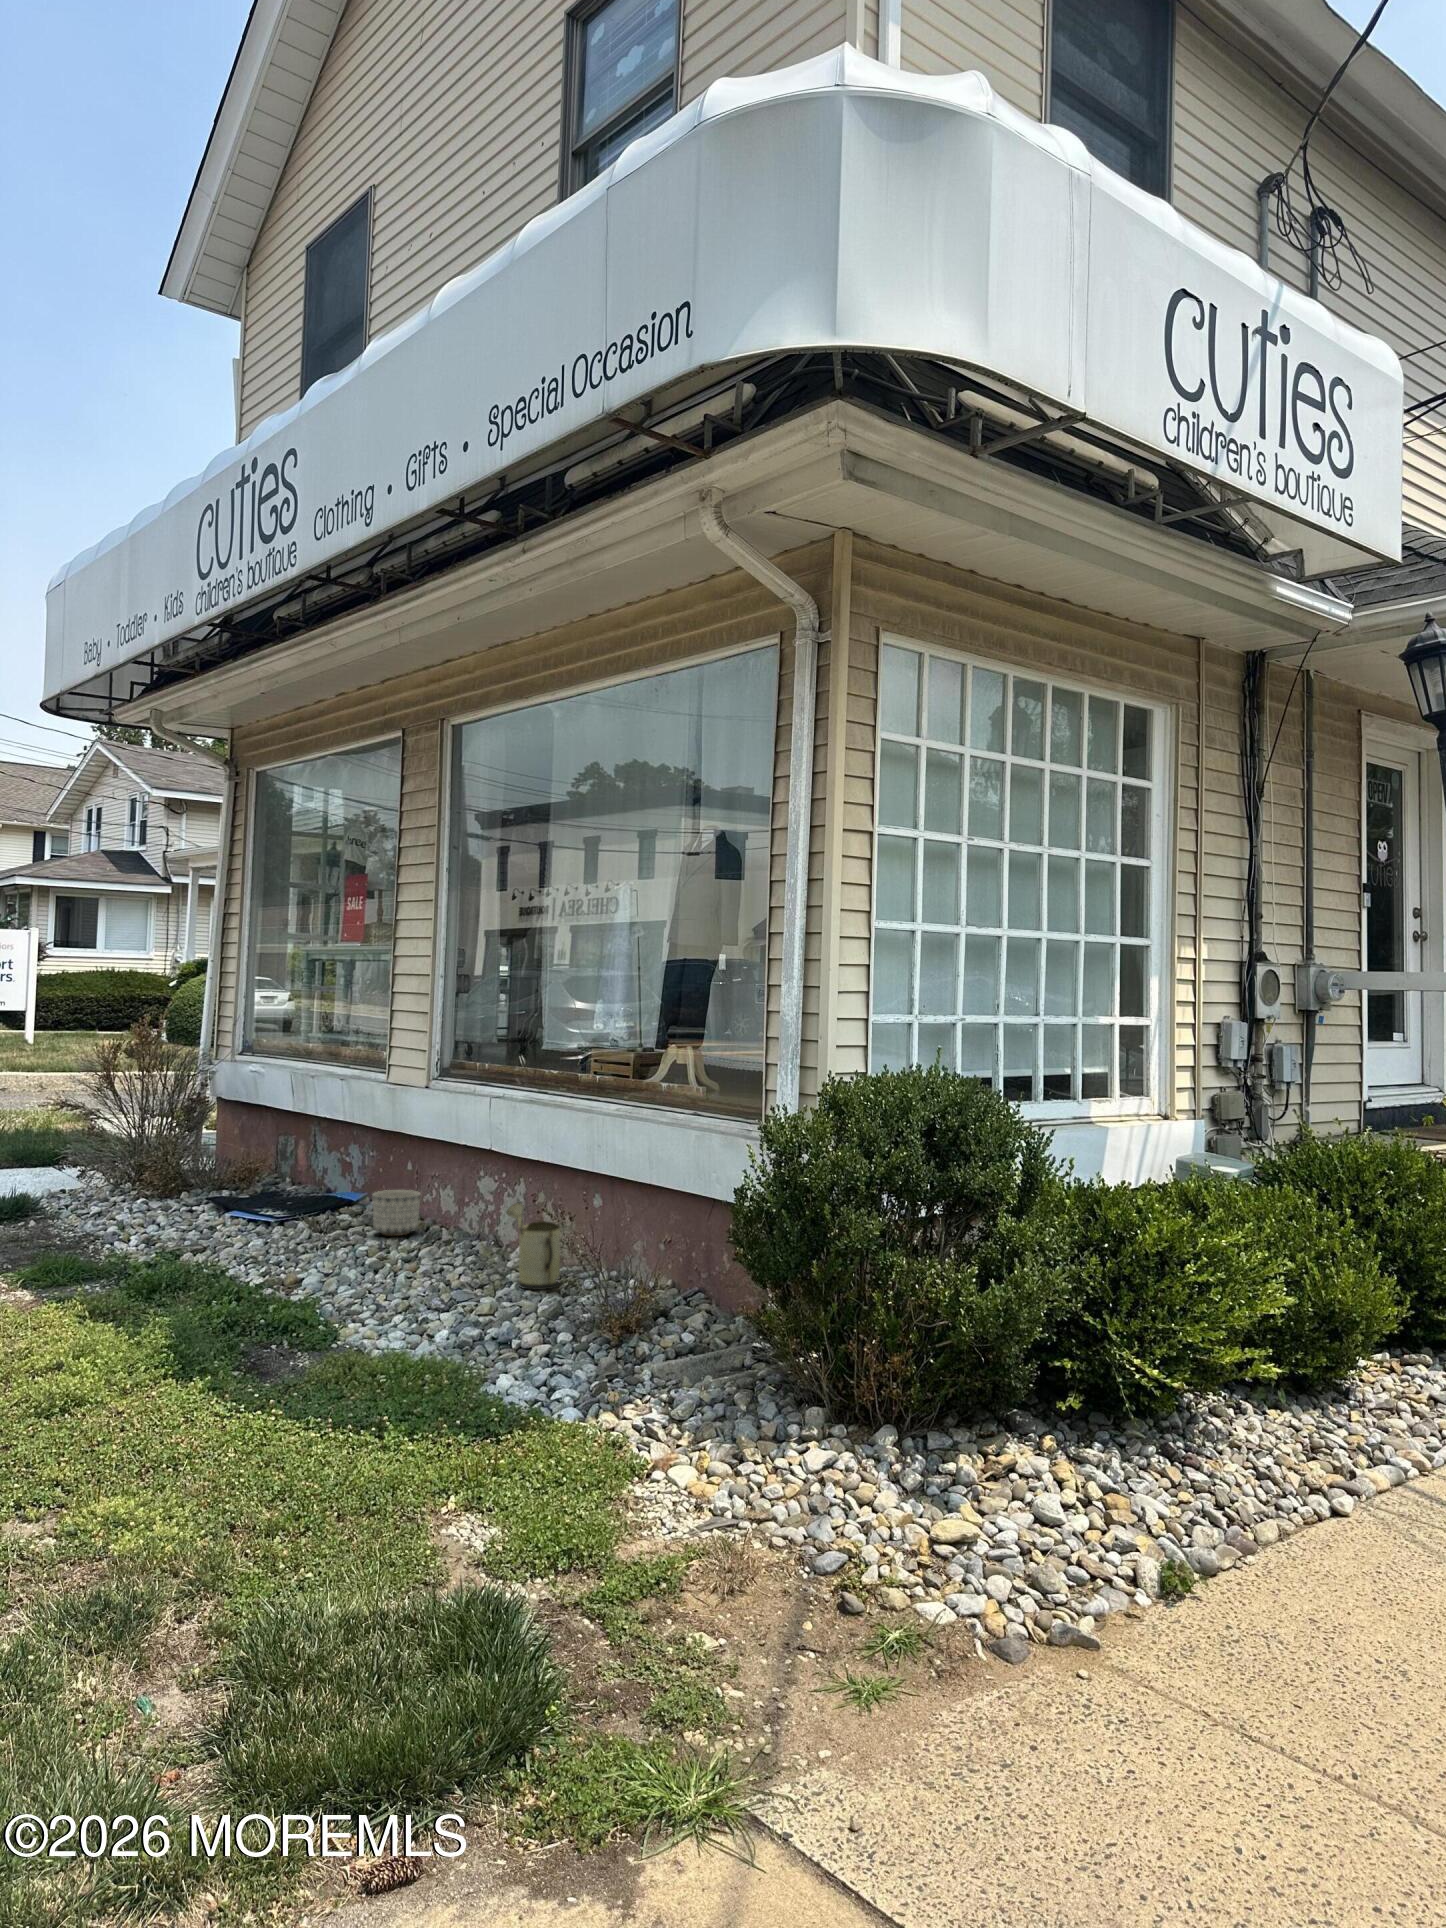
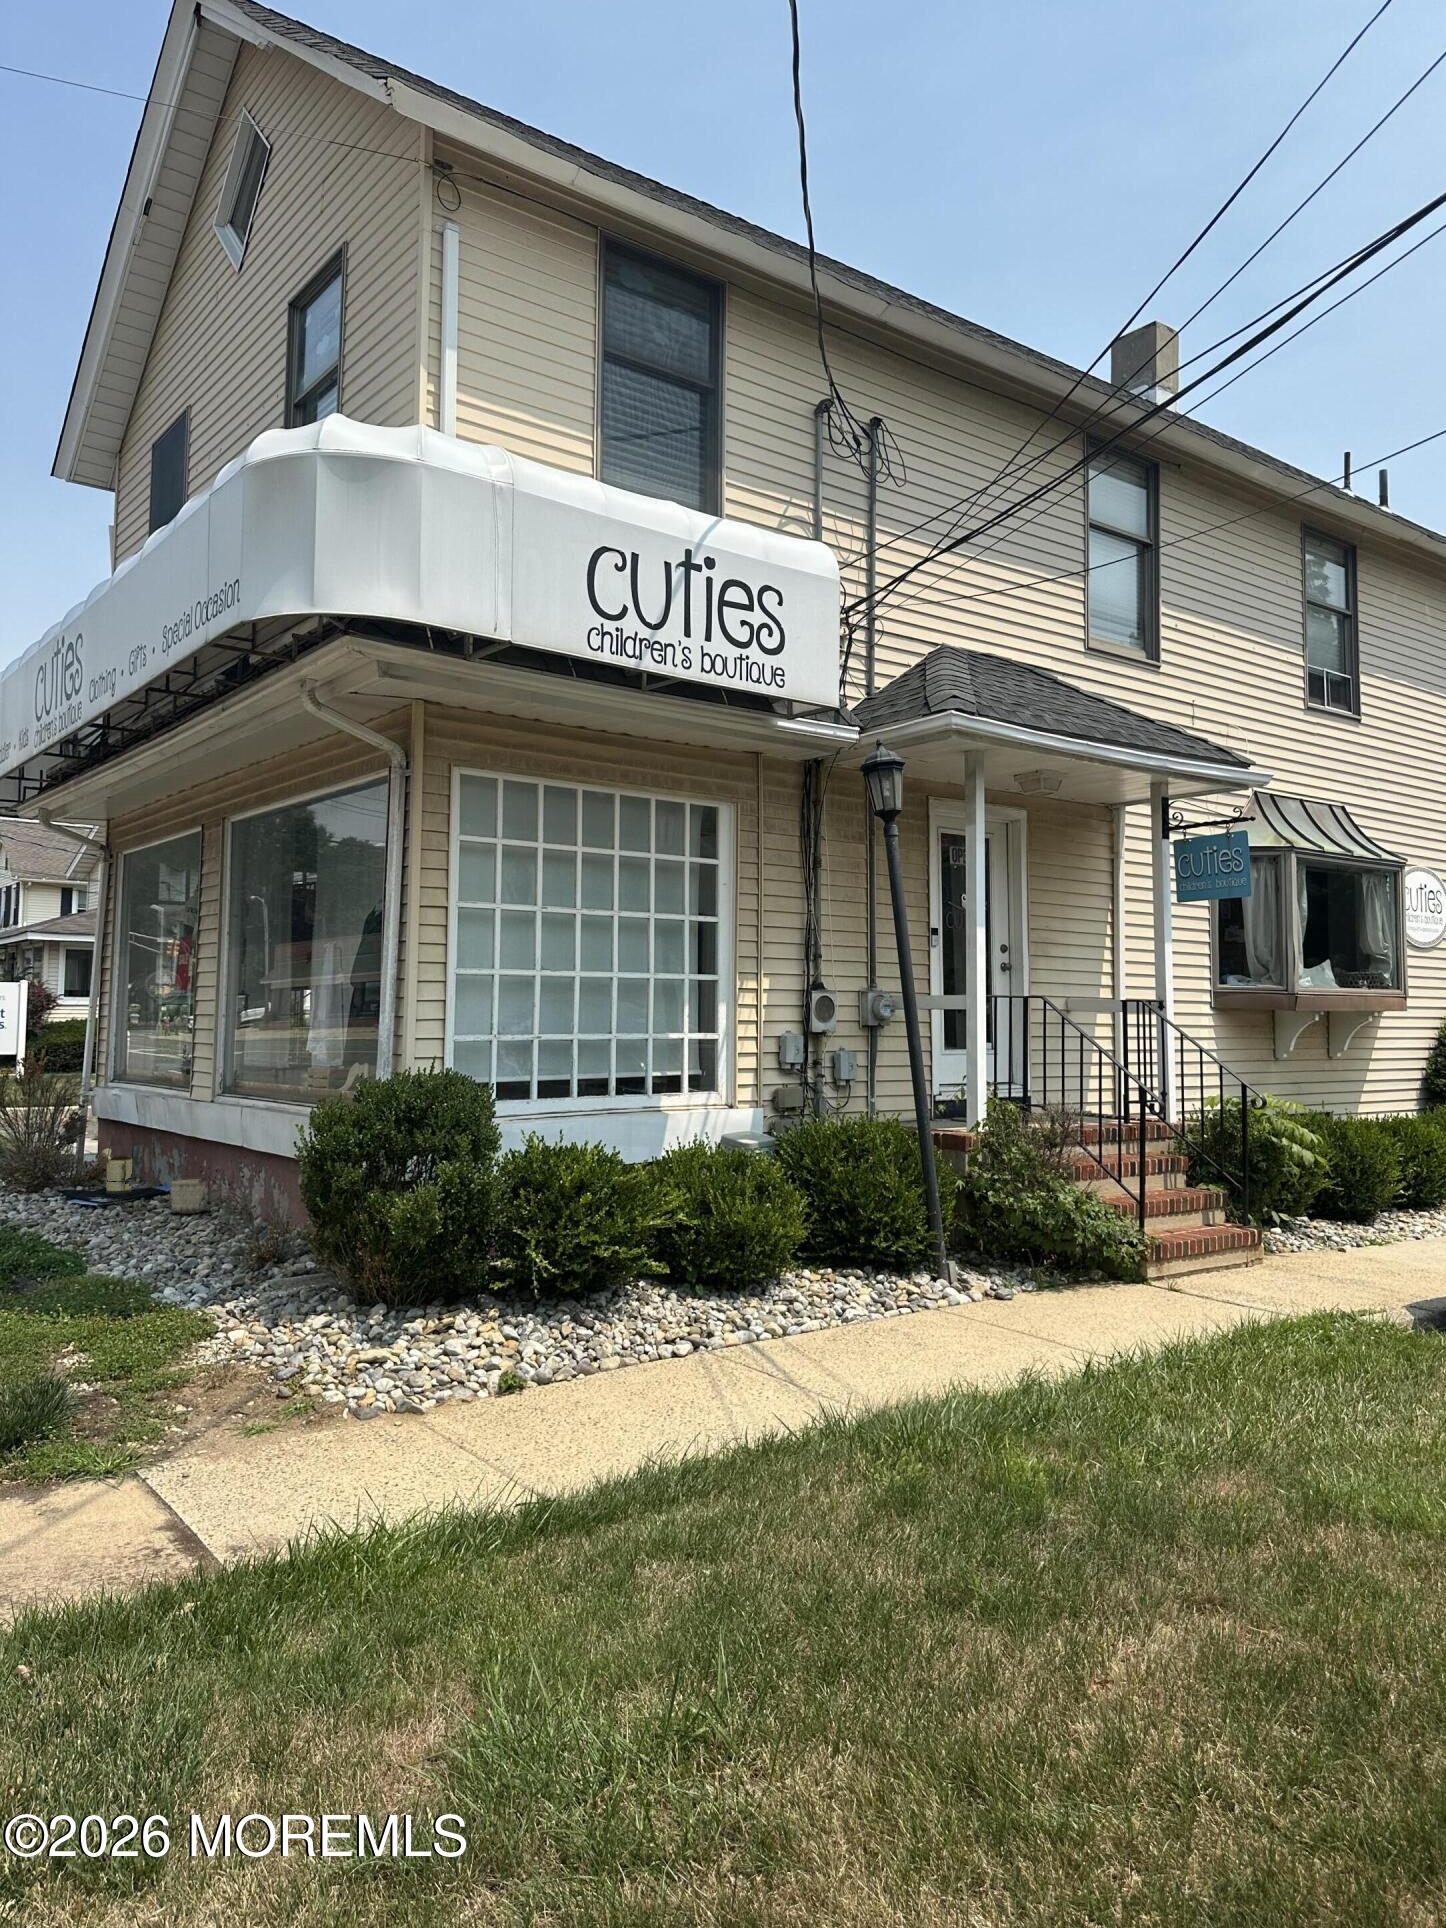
watering can: present [506,1203,560,1290] -> present [101,1147,132,1194]

